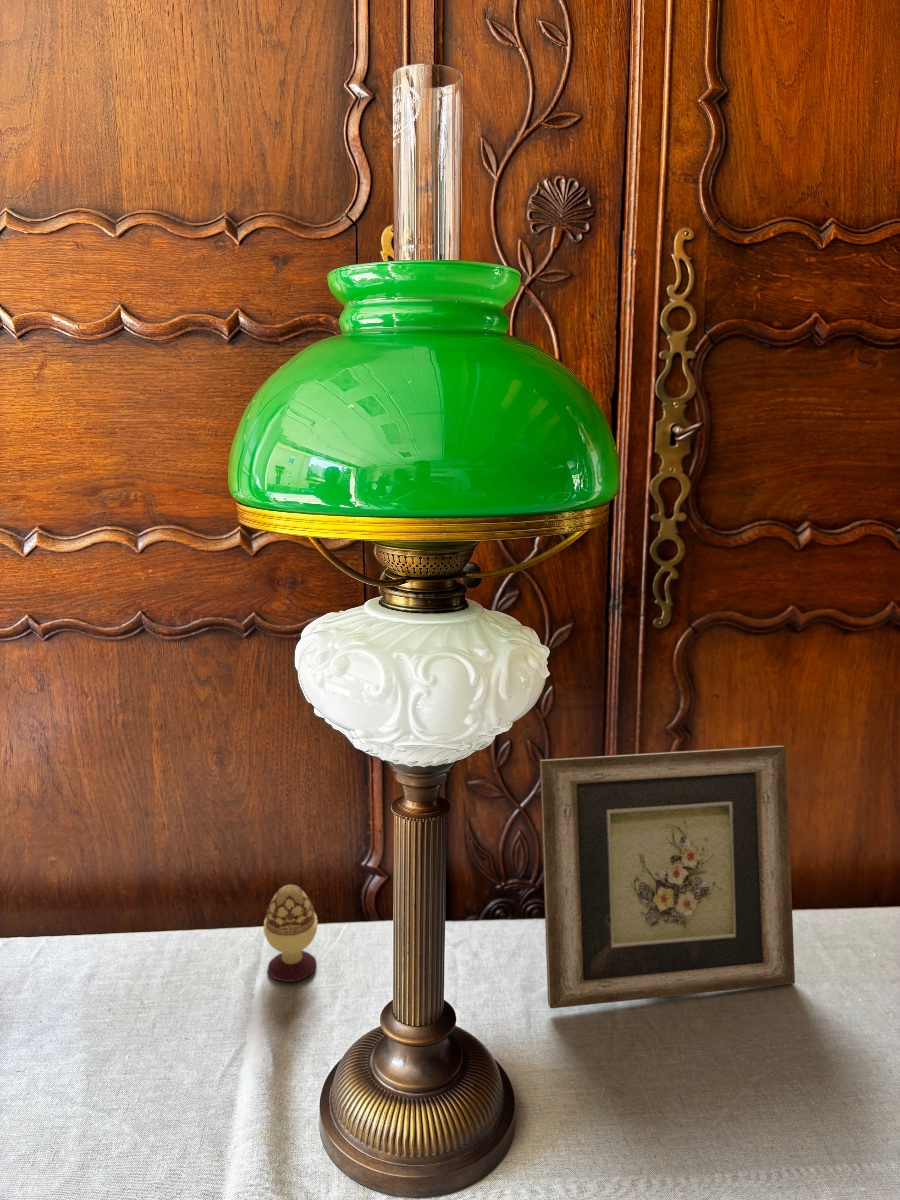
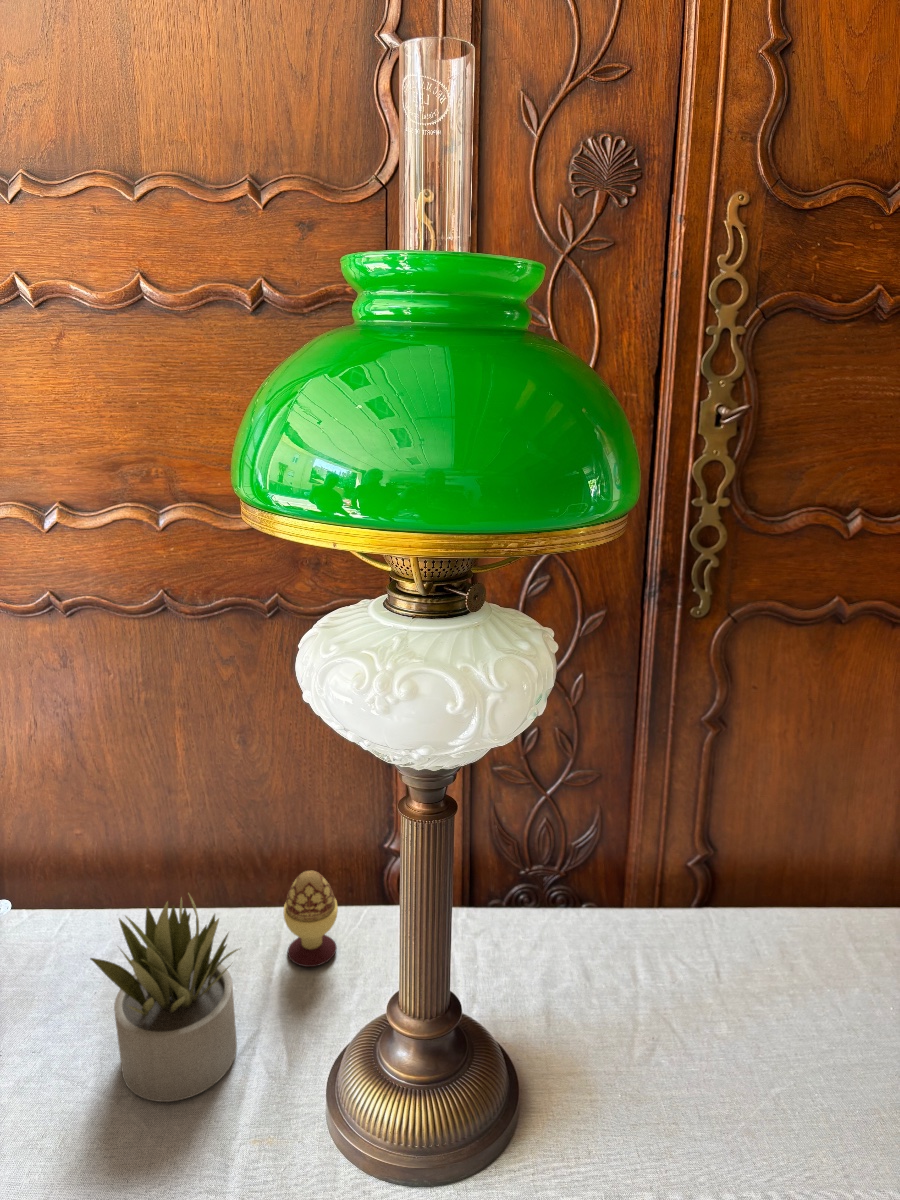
picture frame: present [540,745,795,1009] -> none [567,745,827,1007]
succulent plant: none [78,901,226,1110] -> present [90,895,238,1102]

